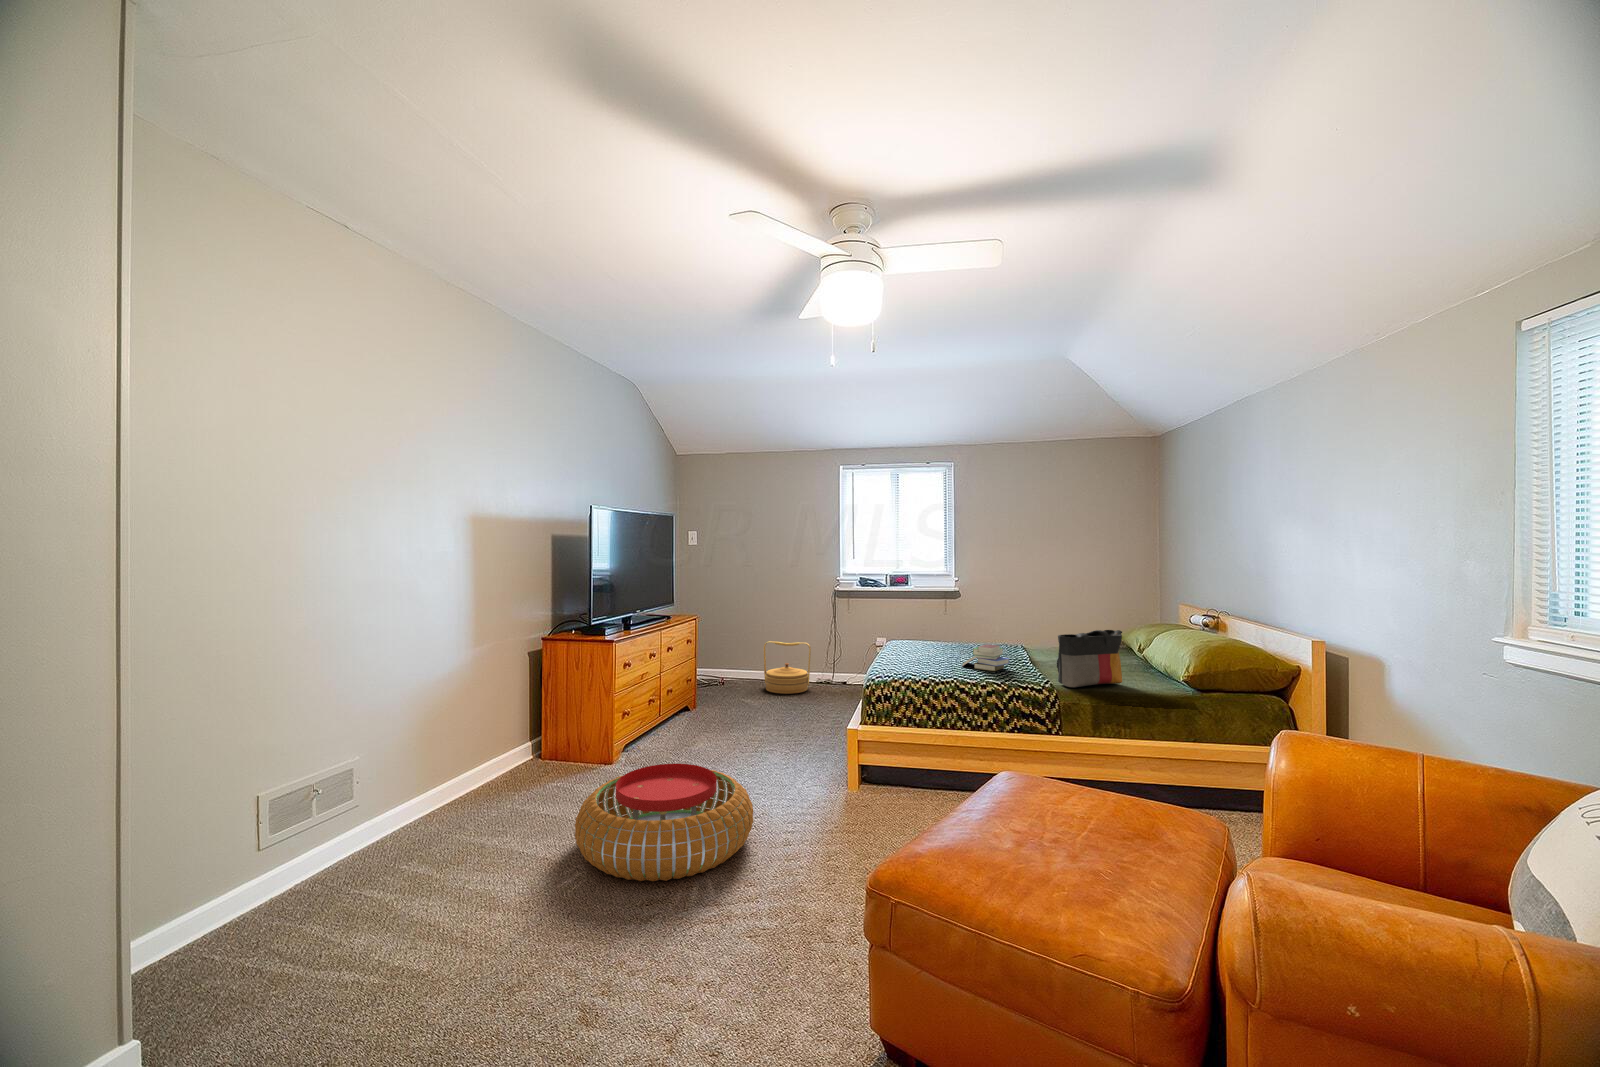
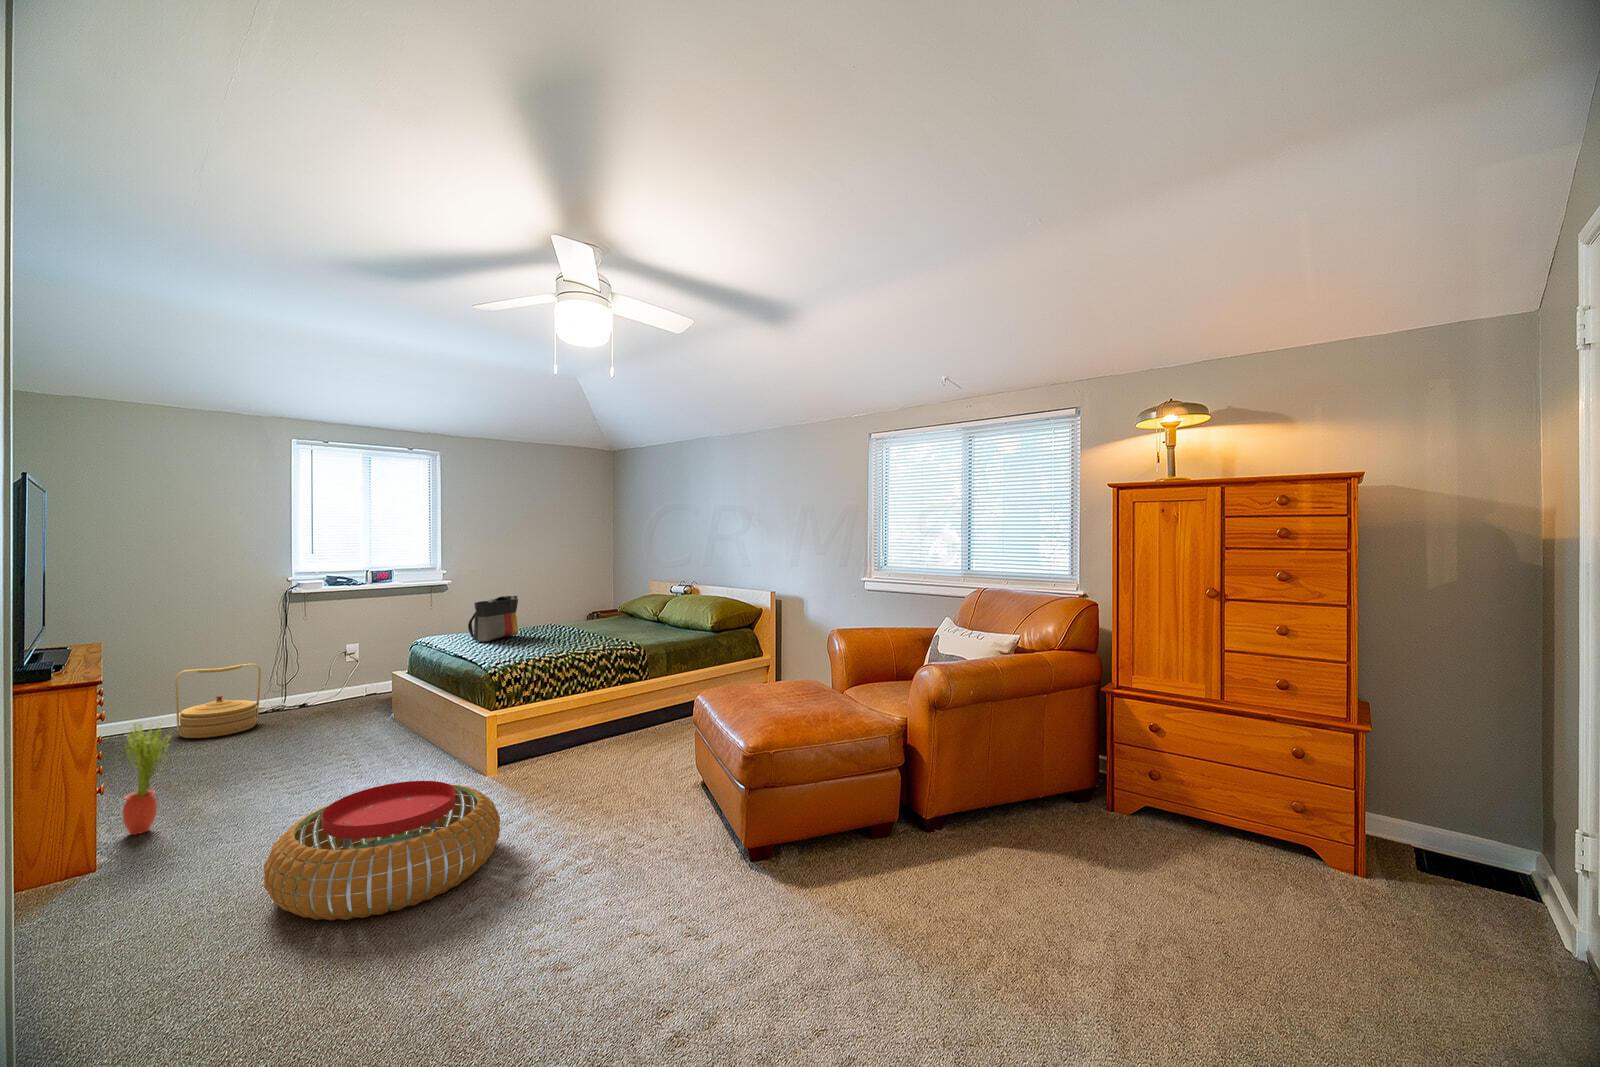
tote bag: present [1057,630,1122,687] -> present [468,596,518,642]
book: present [962,644,1009,671] -> none [544,622,586,645]
potted plant: none [643,672,670,748] -> present [122,724,172,835]

